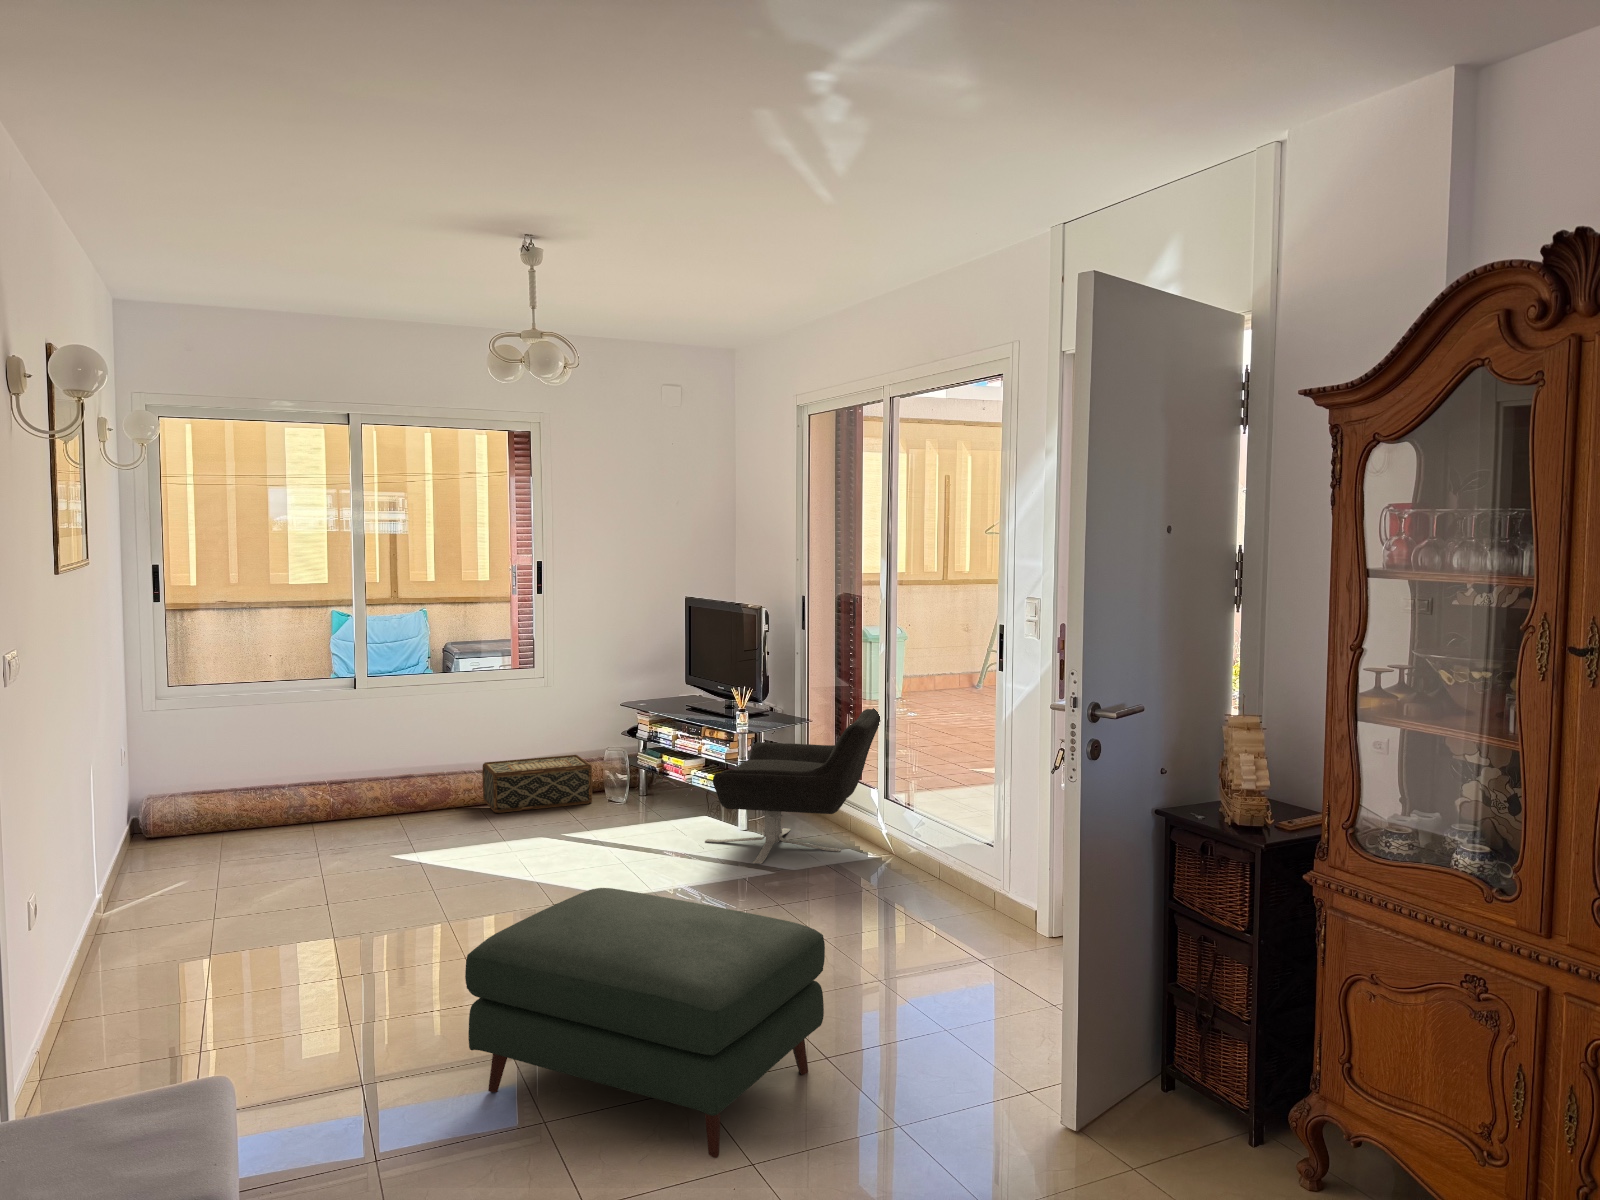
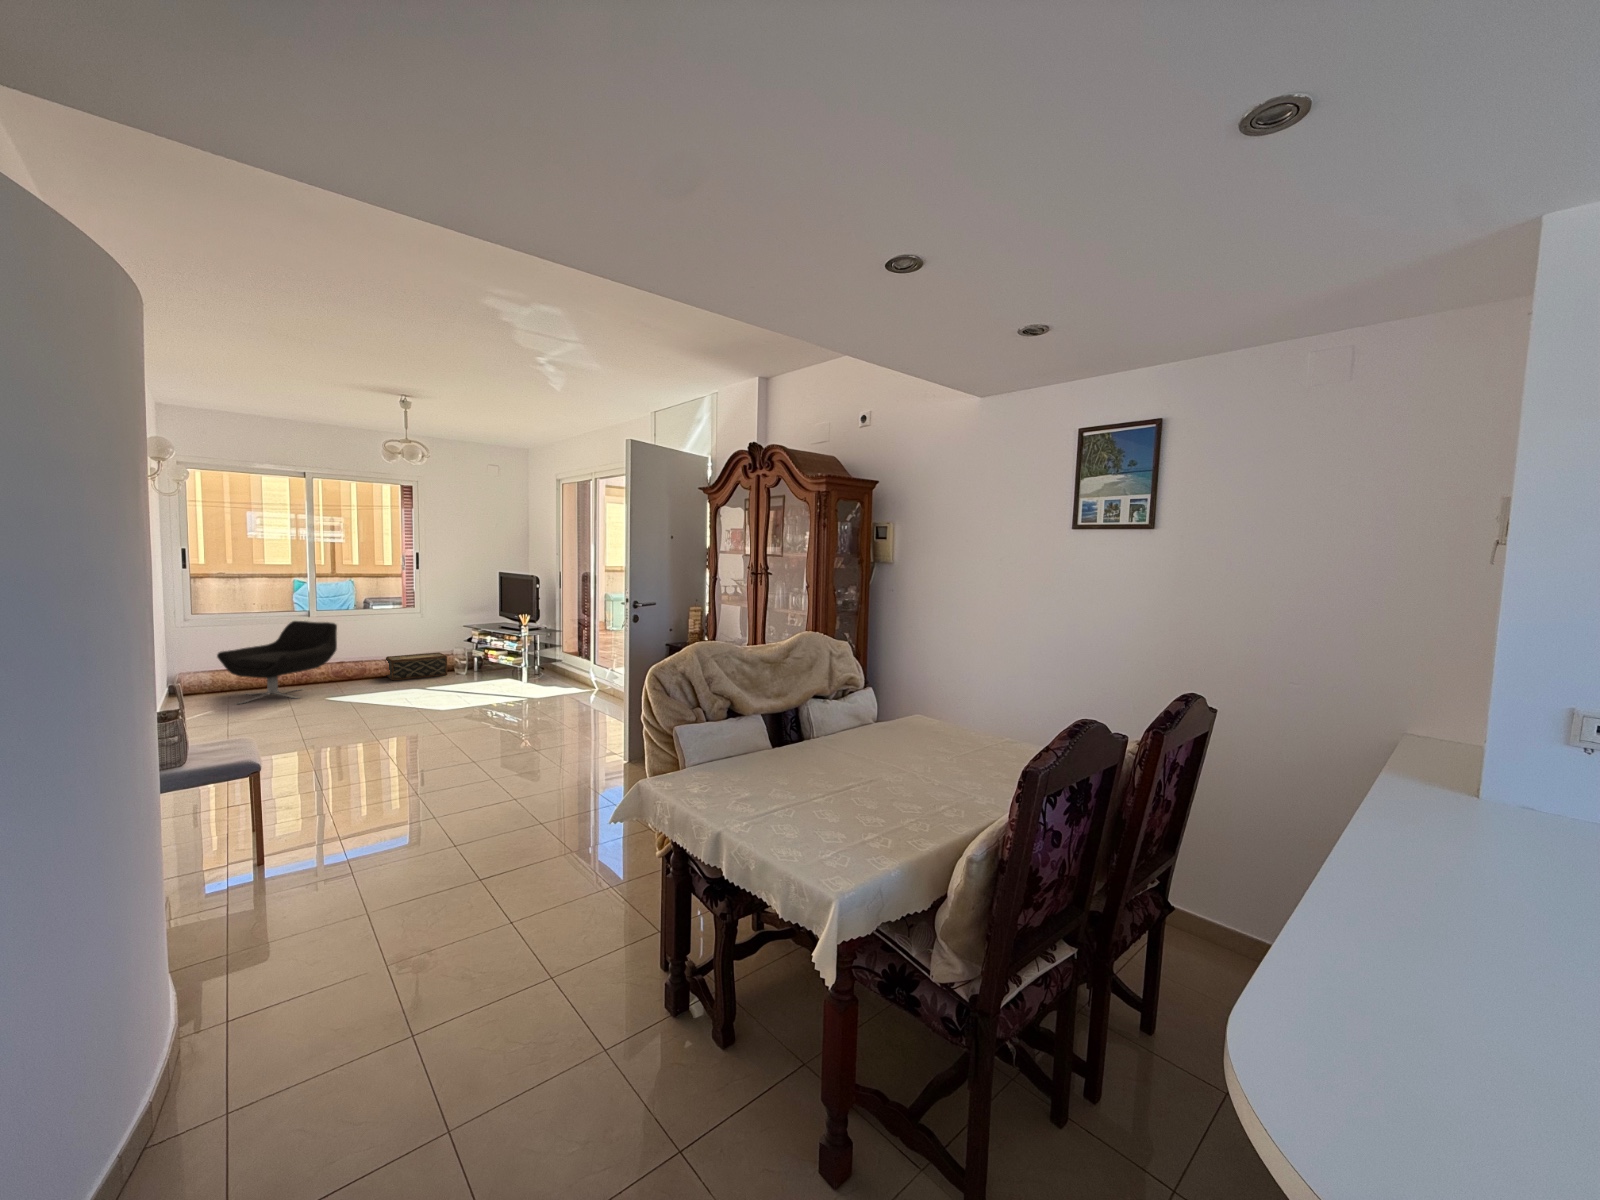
lounge chair: present [705,708,880,864] -> present [217,621,337,703]
ottoman: present [465,888,825,1158] -> none [368,686,538,779]

